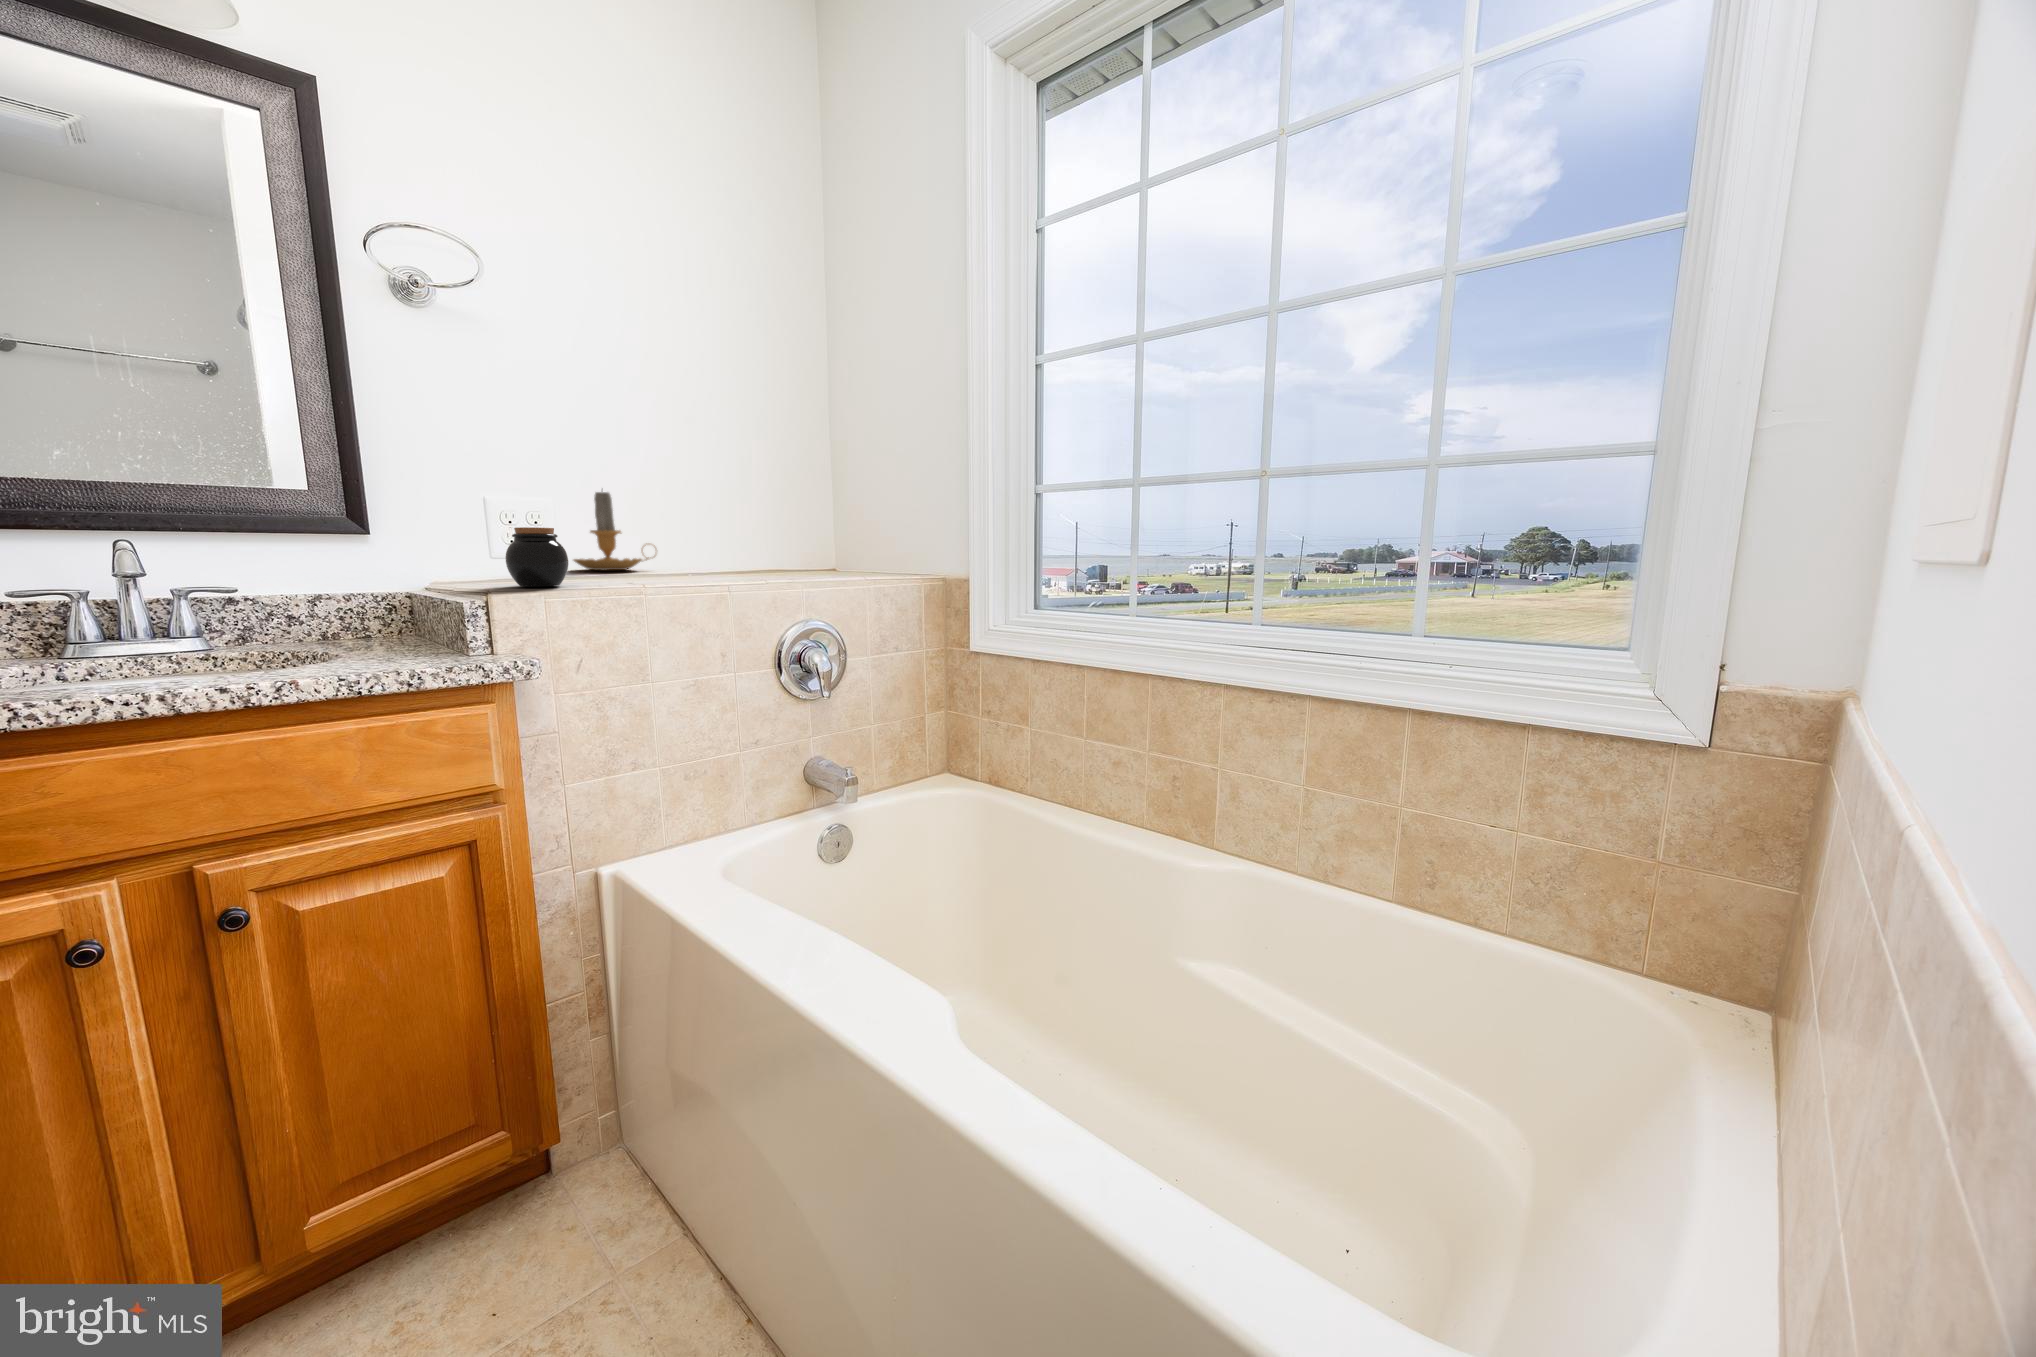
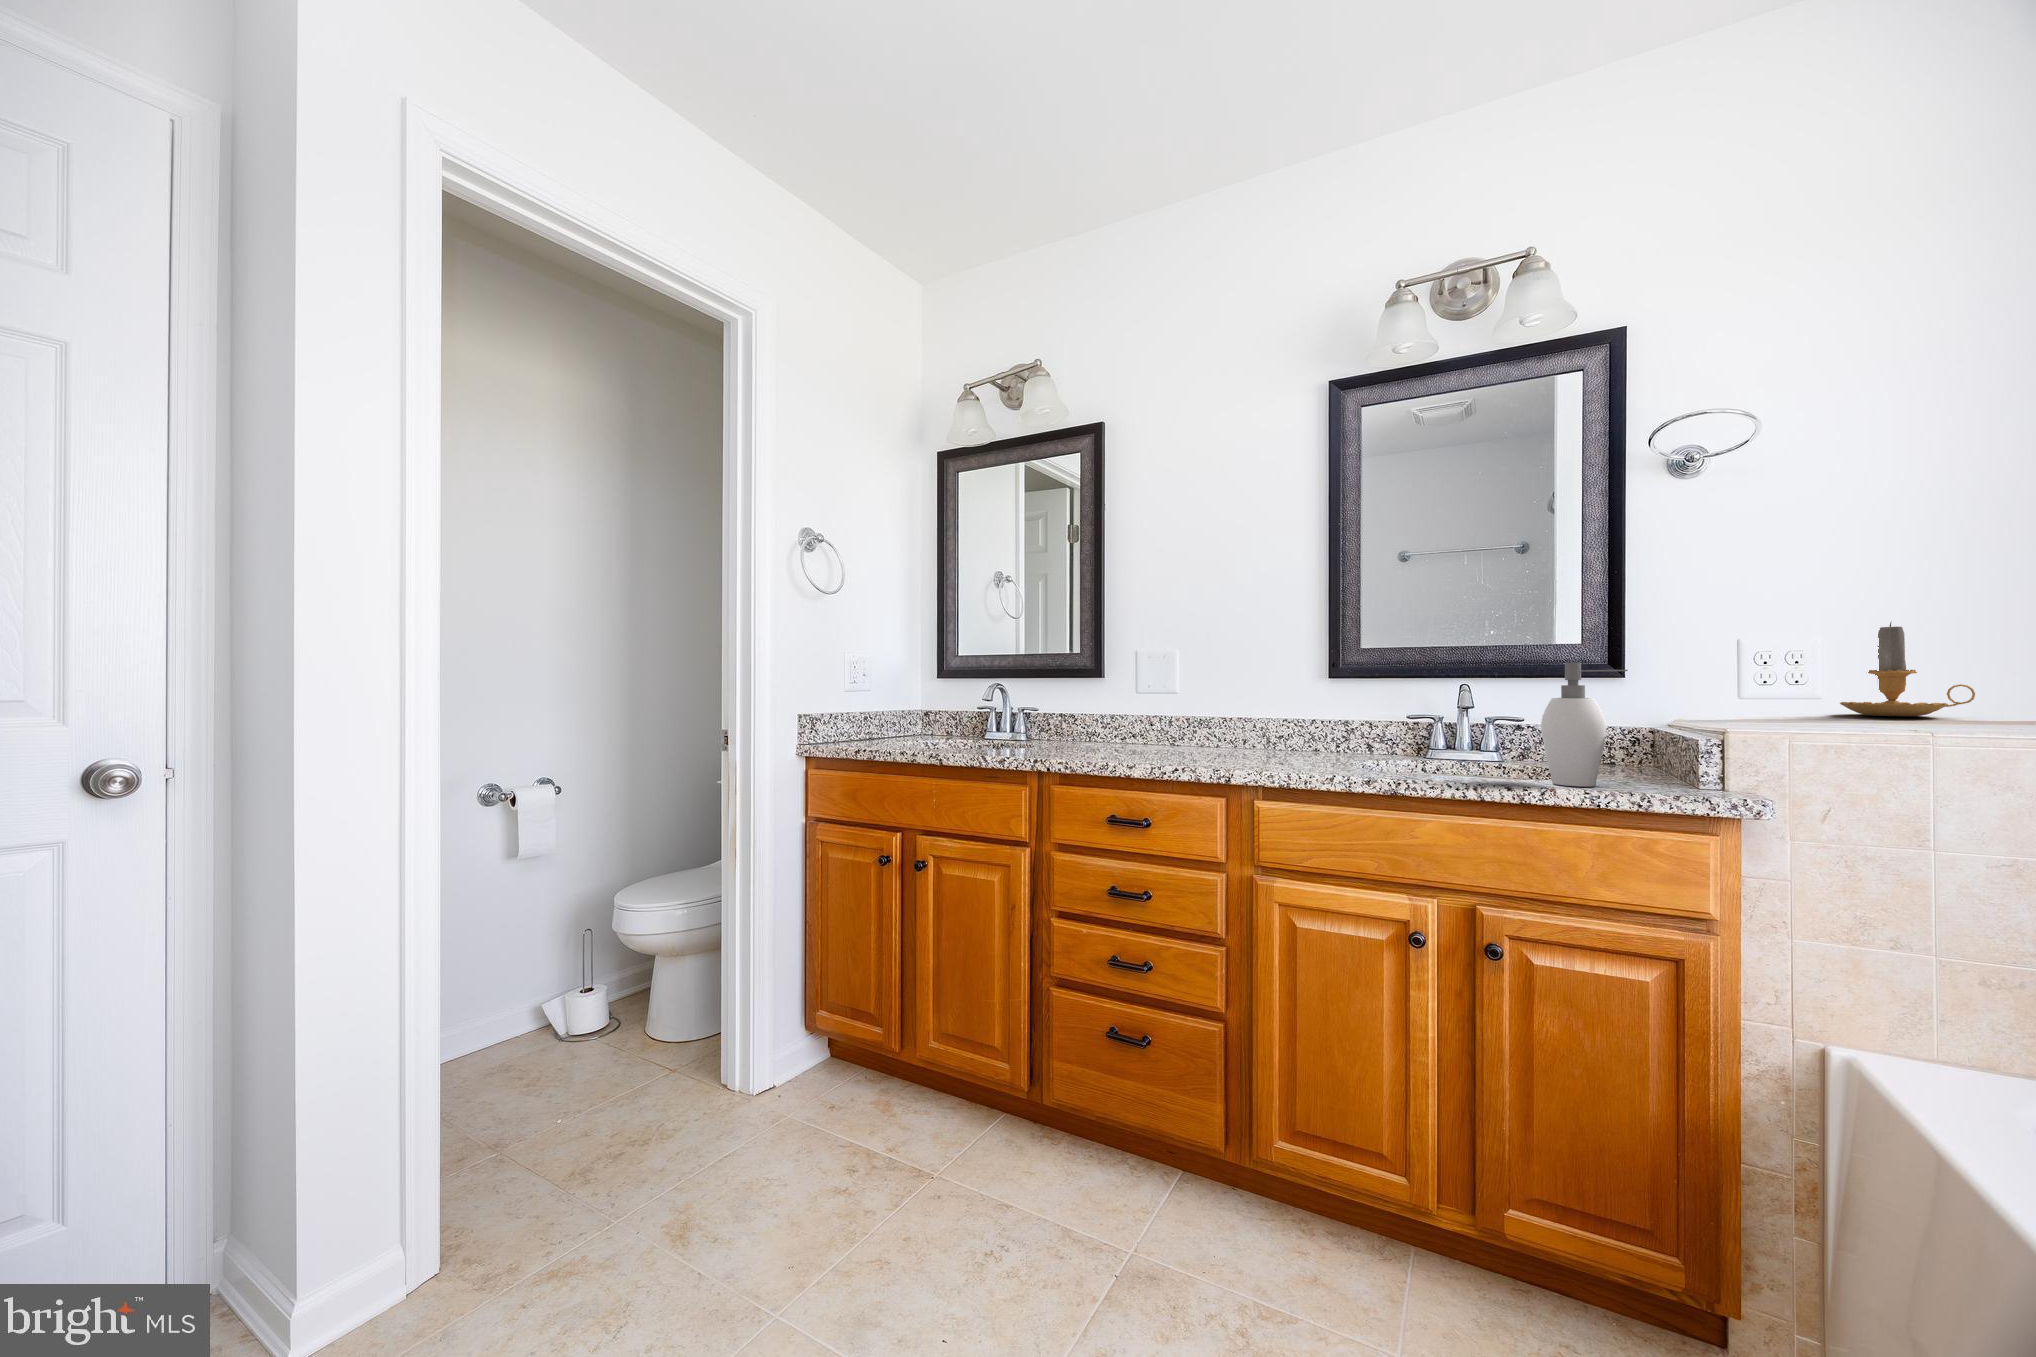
soap dispenser: none [263,511,375,673] -> present [1541,662,1628,787]
jar: present [506,527,568,587] -> none [1750,670,1825,730]

